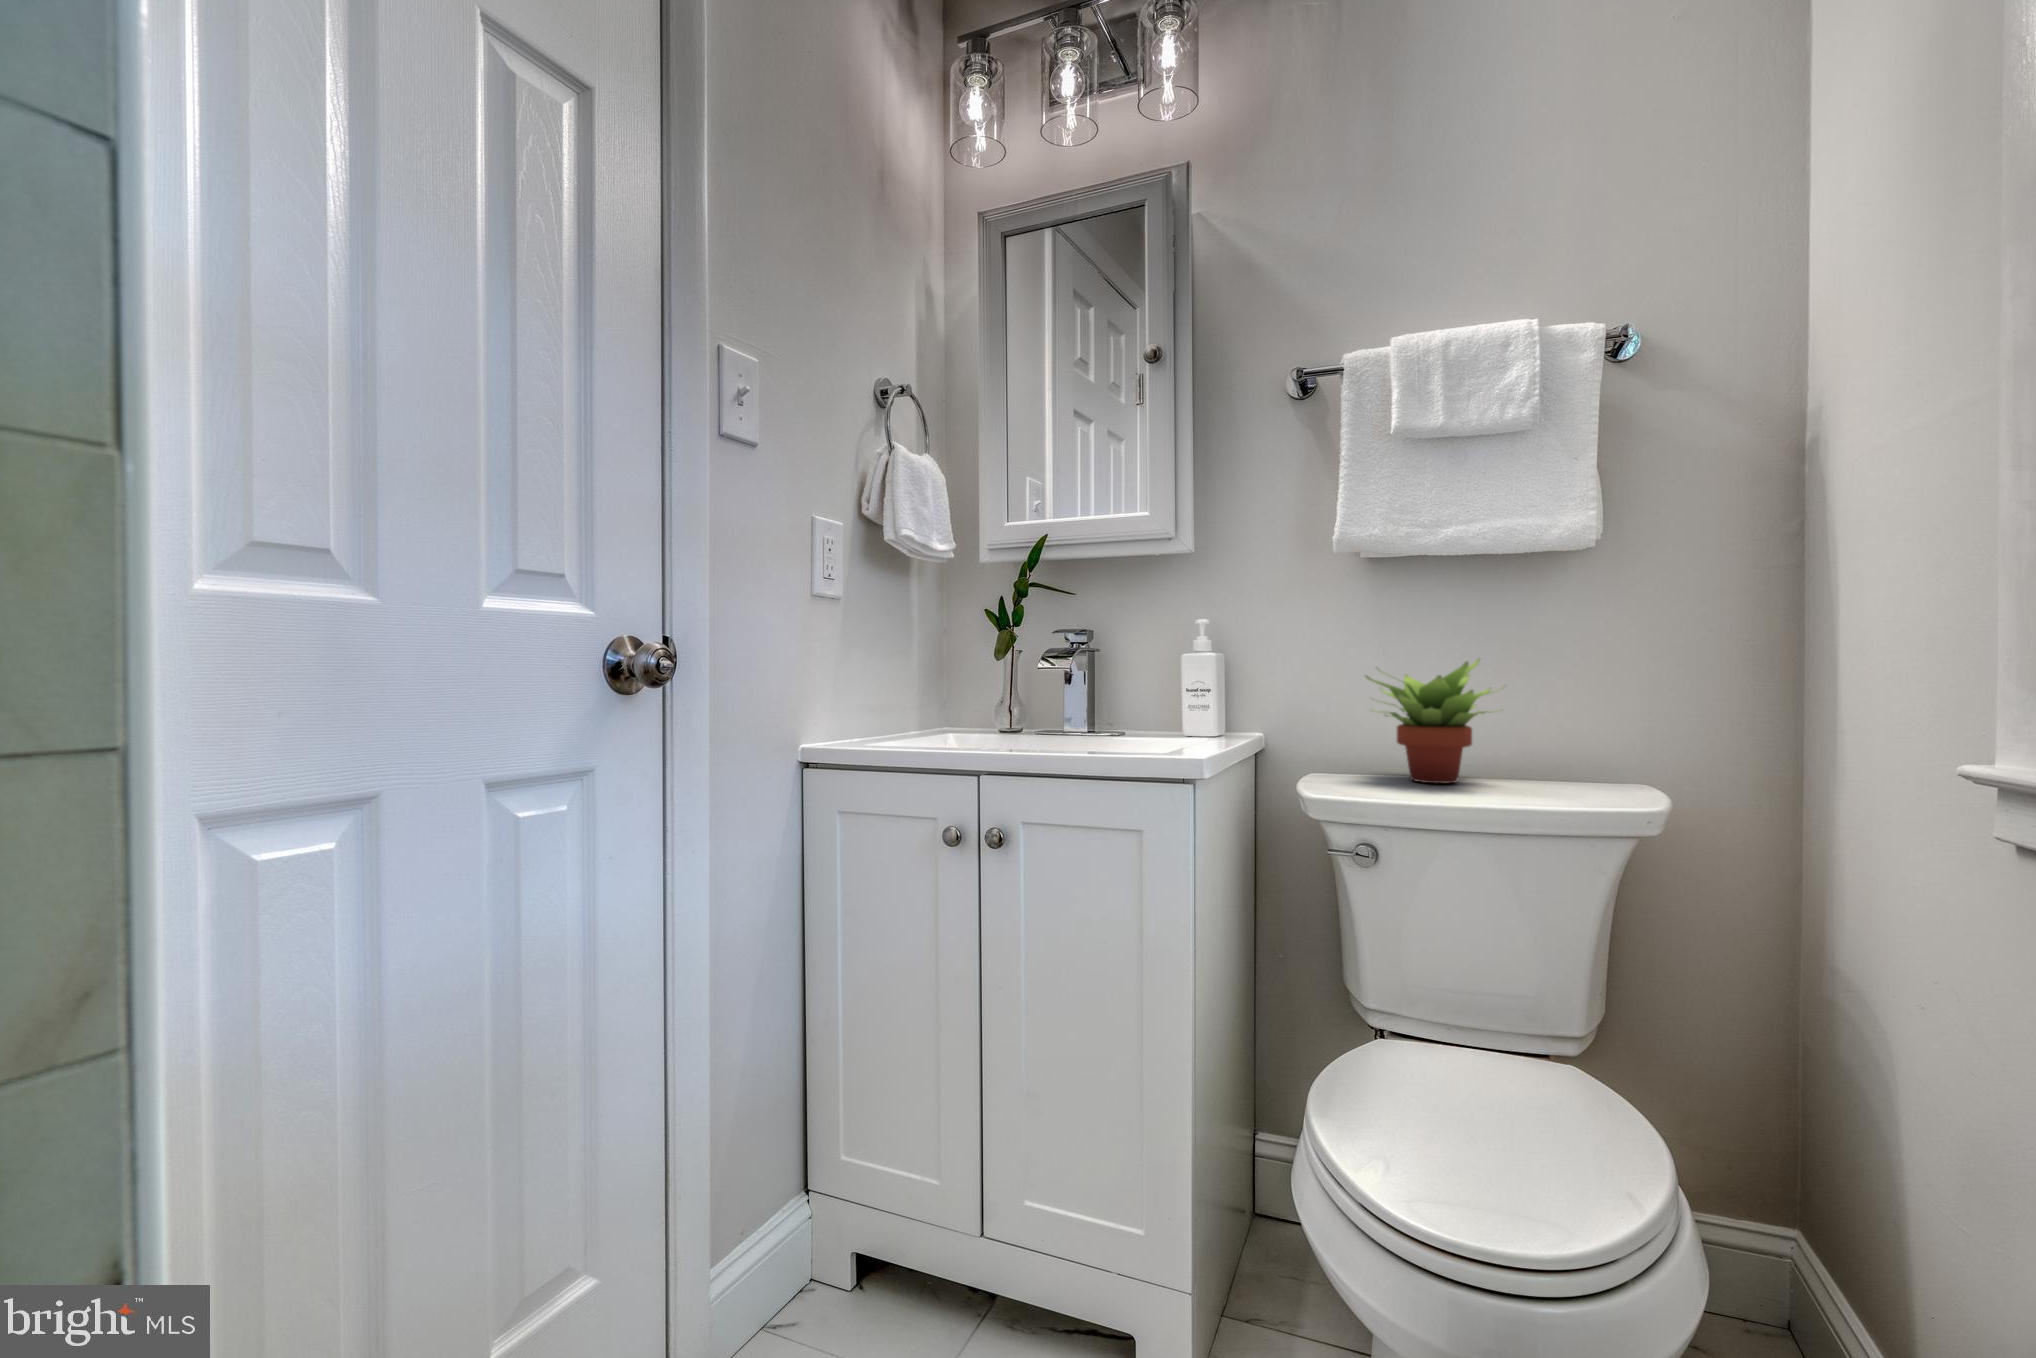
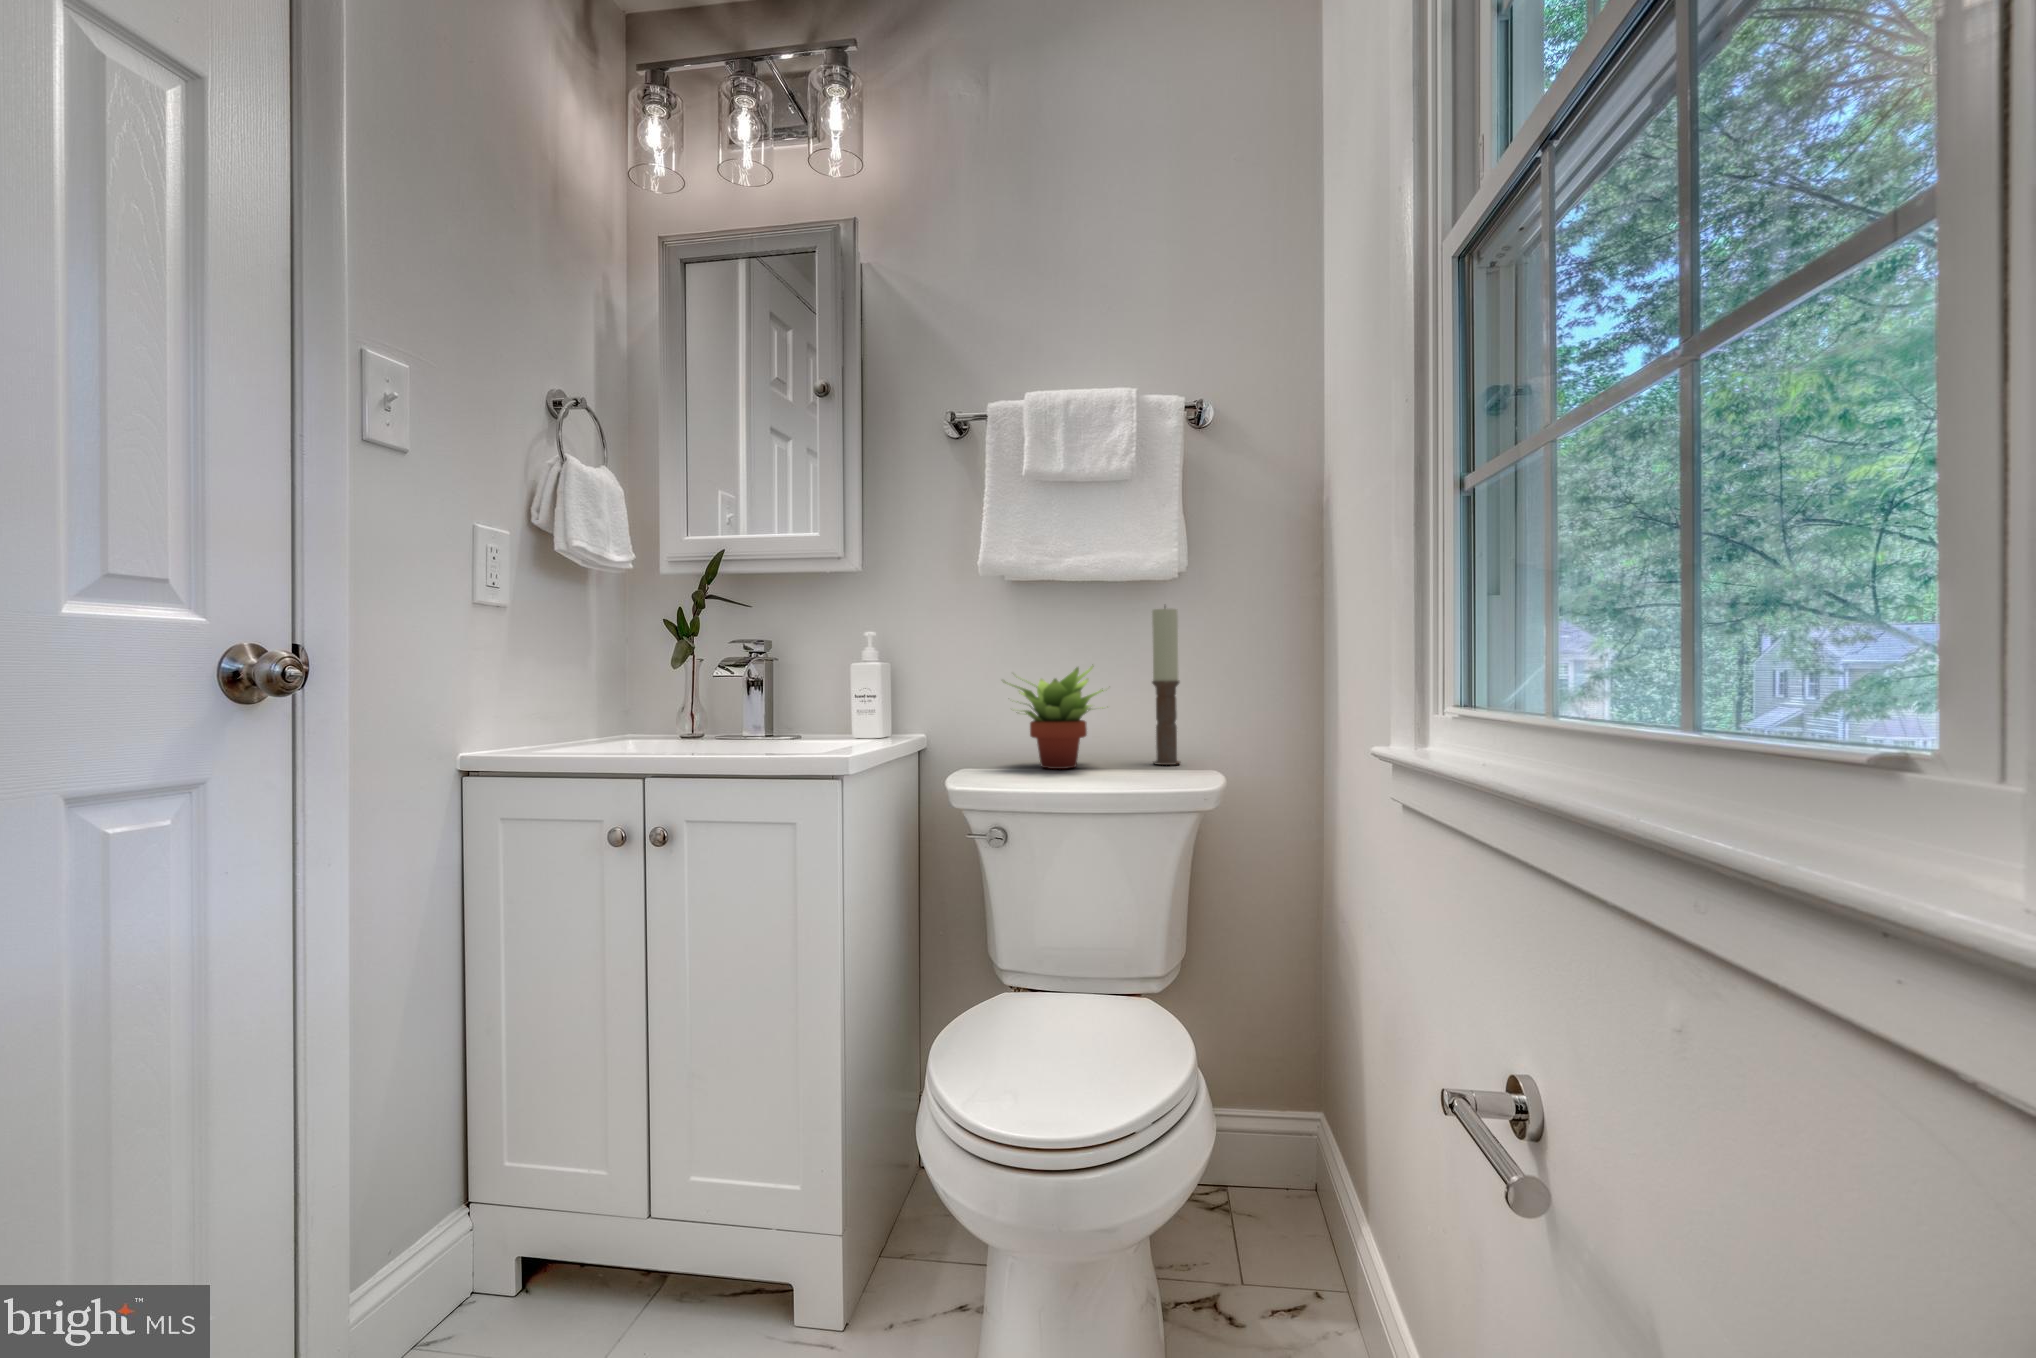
candle: none [1559,584,1600,784] -> present [1152,607,1180,765]

